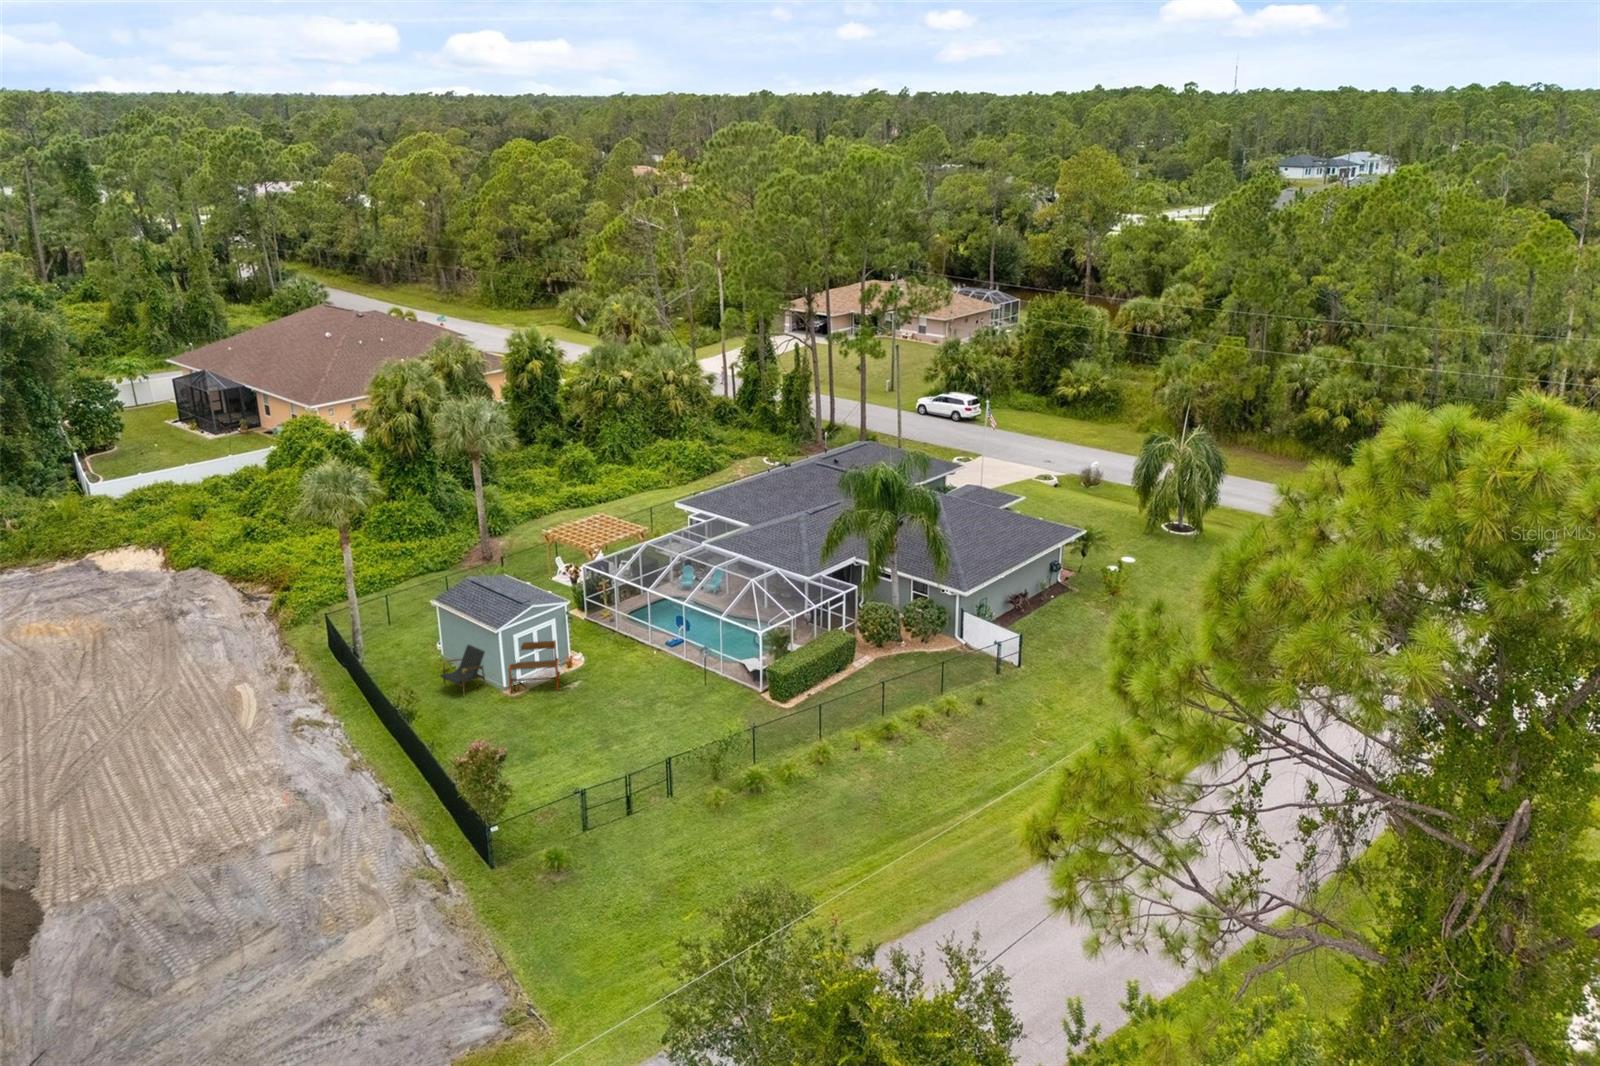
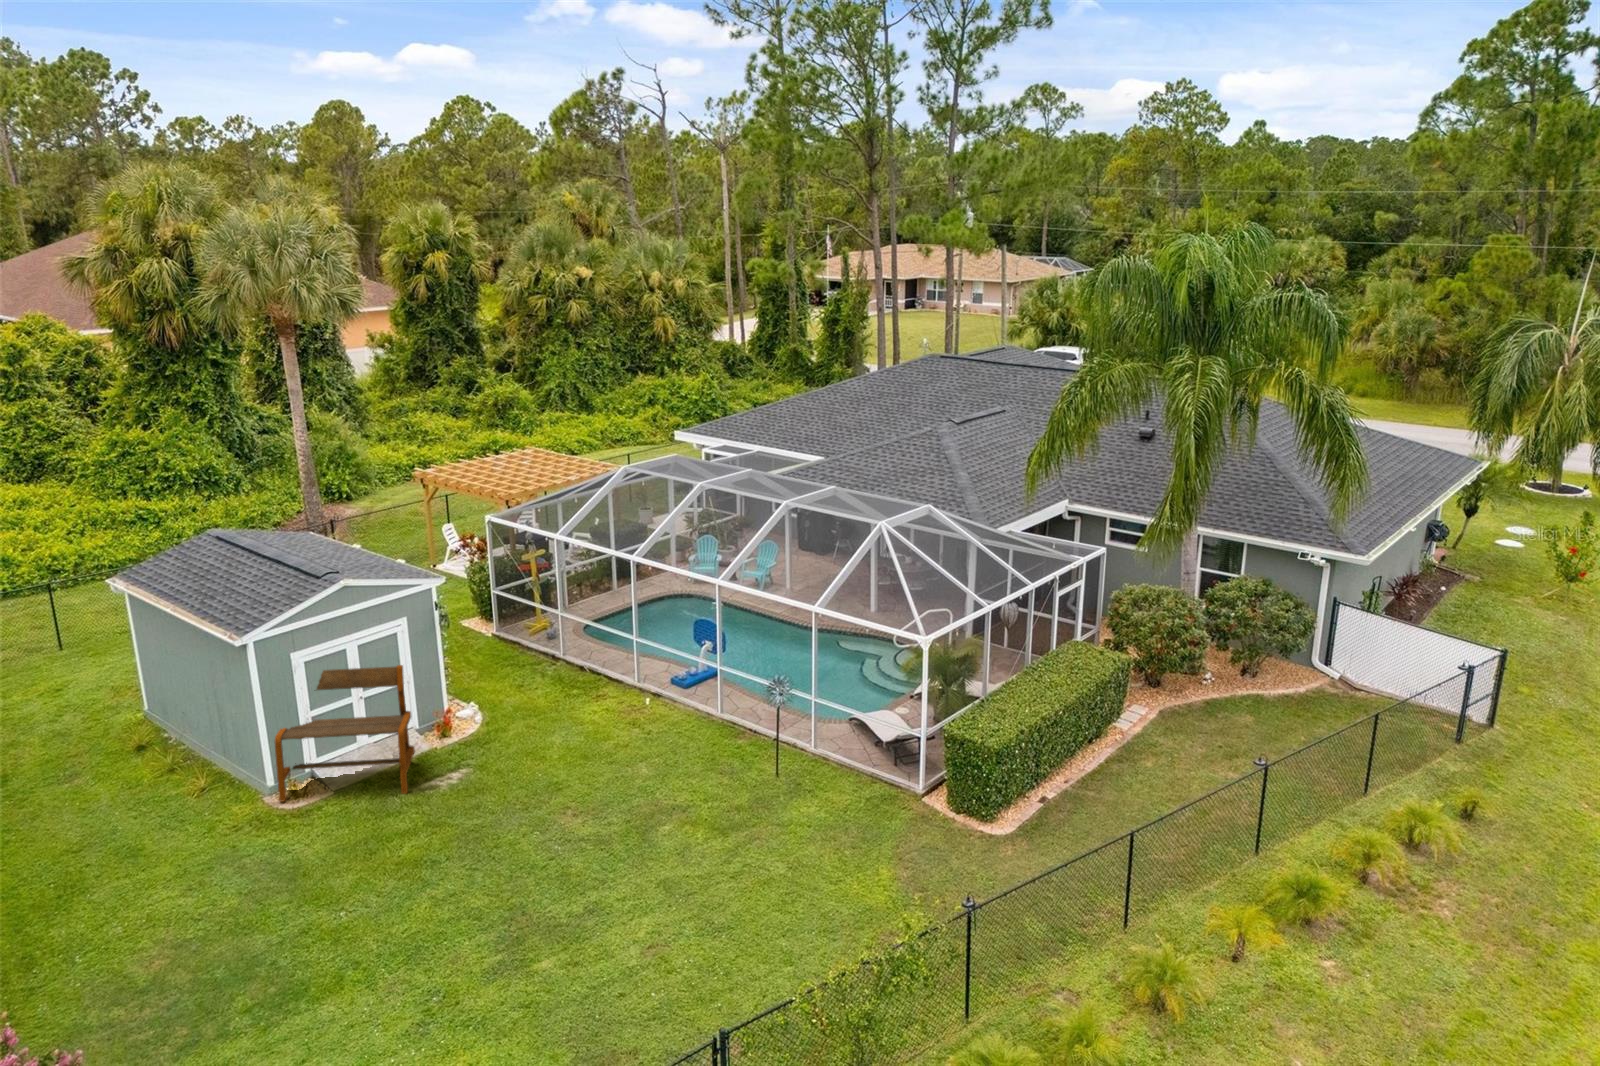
lounge chair: present [440,645,485,695] -> none [99,678,224,811]

